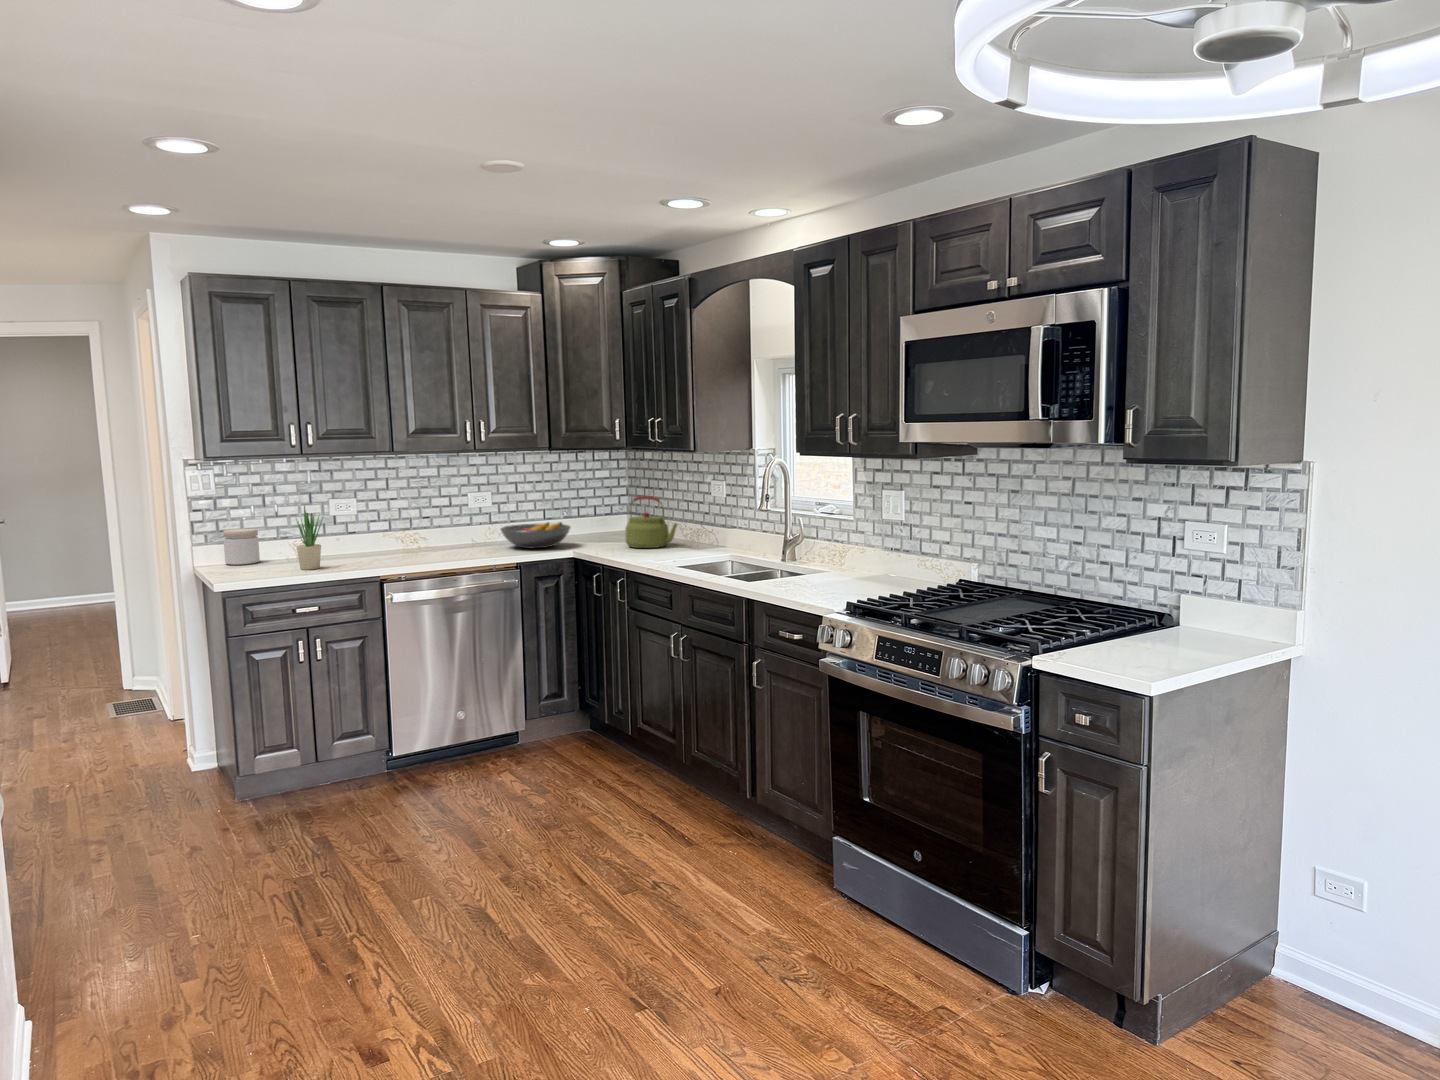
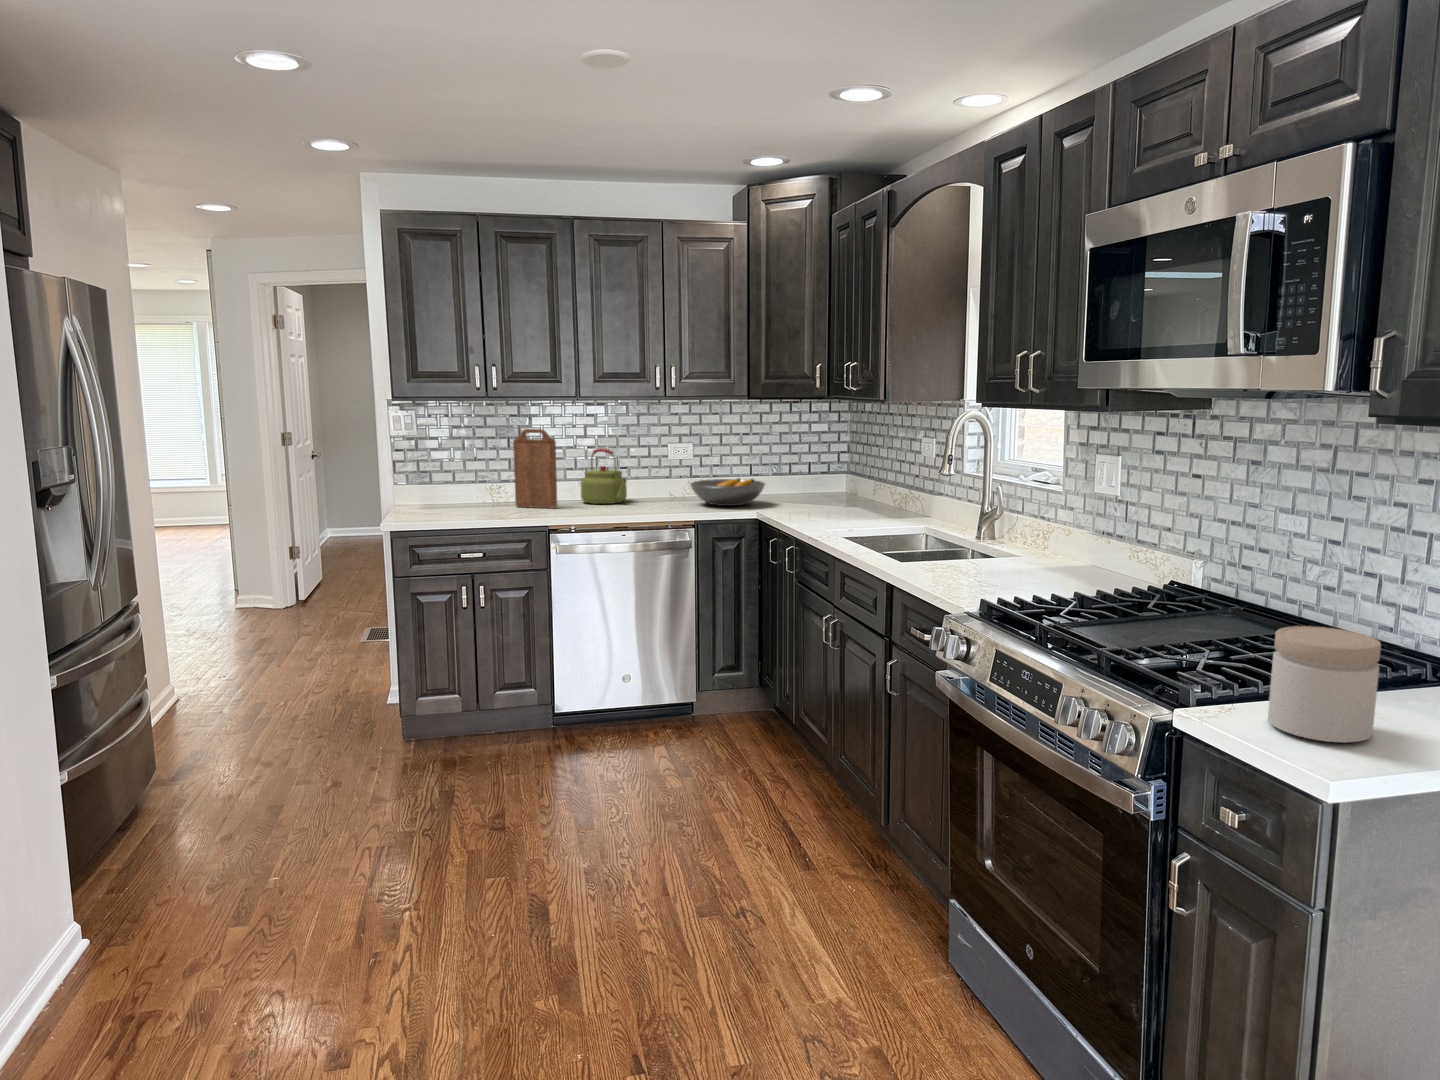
cutting board: none [327,483,376,560] -> present [513,429,557,508]
kettle: present [625,496,677,548] -> present [581,448,627,504]
potted plant: present [296,506,323,570] -> none [472,448,499,515]
jar: present [223,528,260,565] -> present [1268,626,1381,743]

